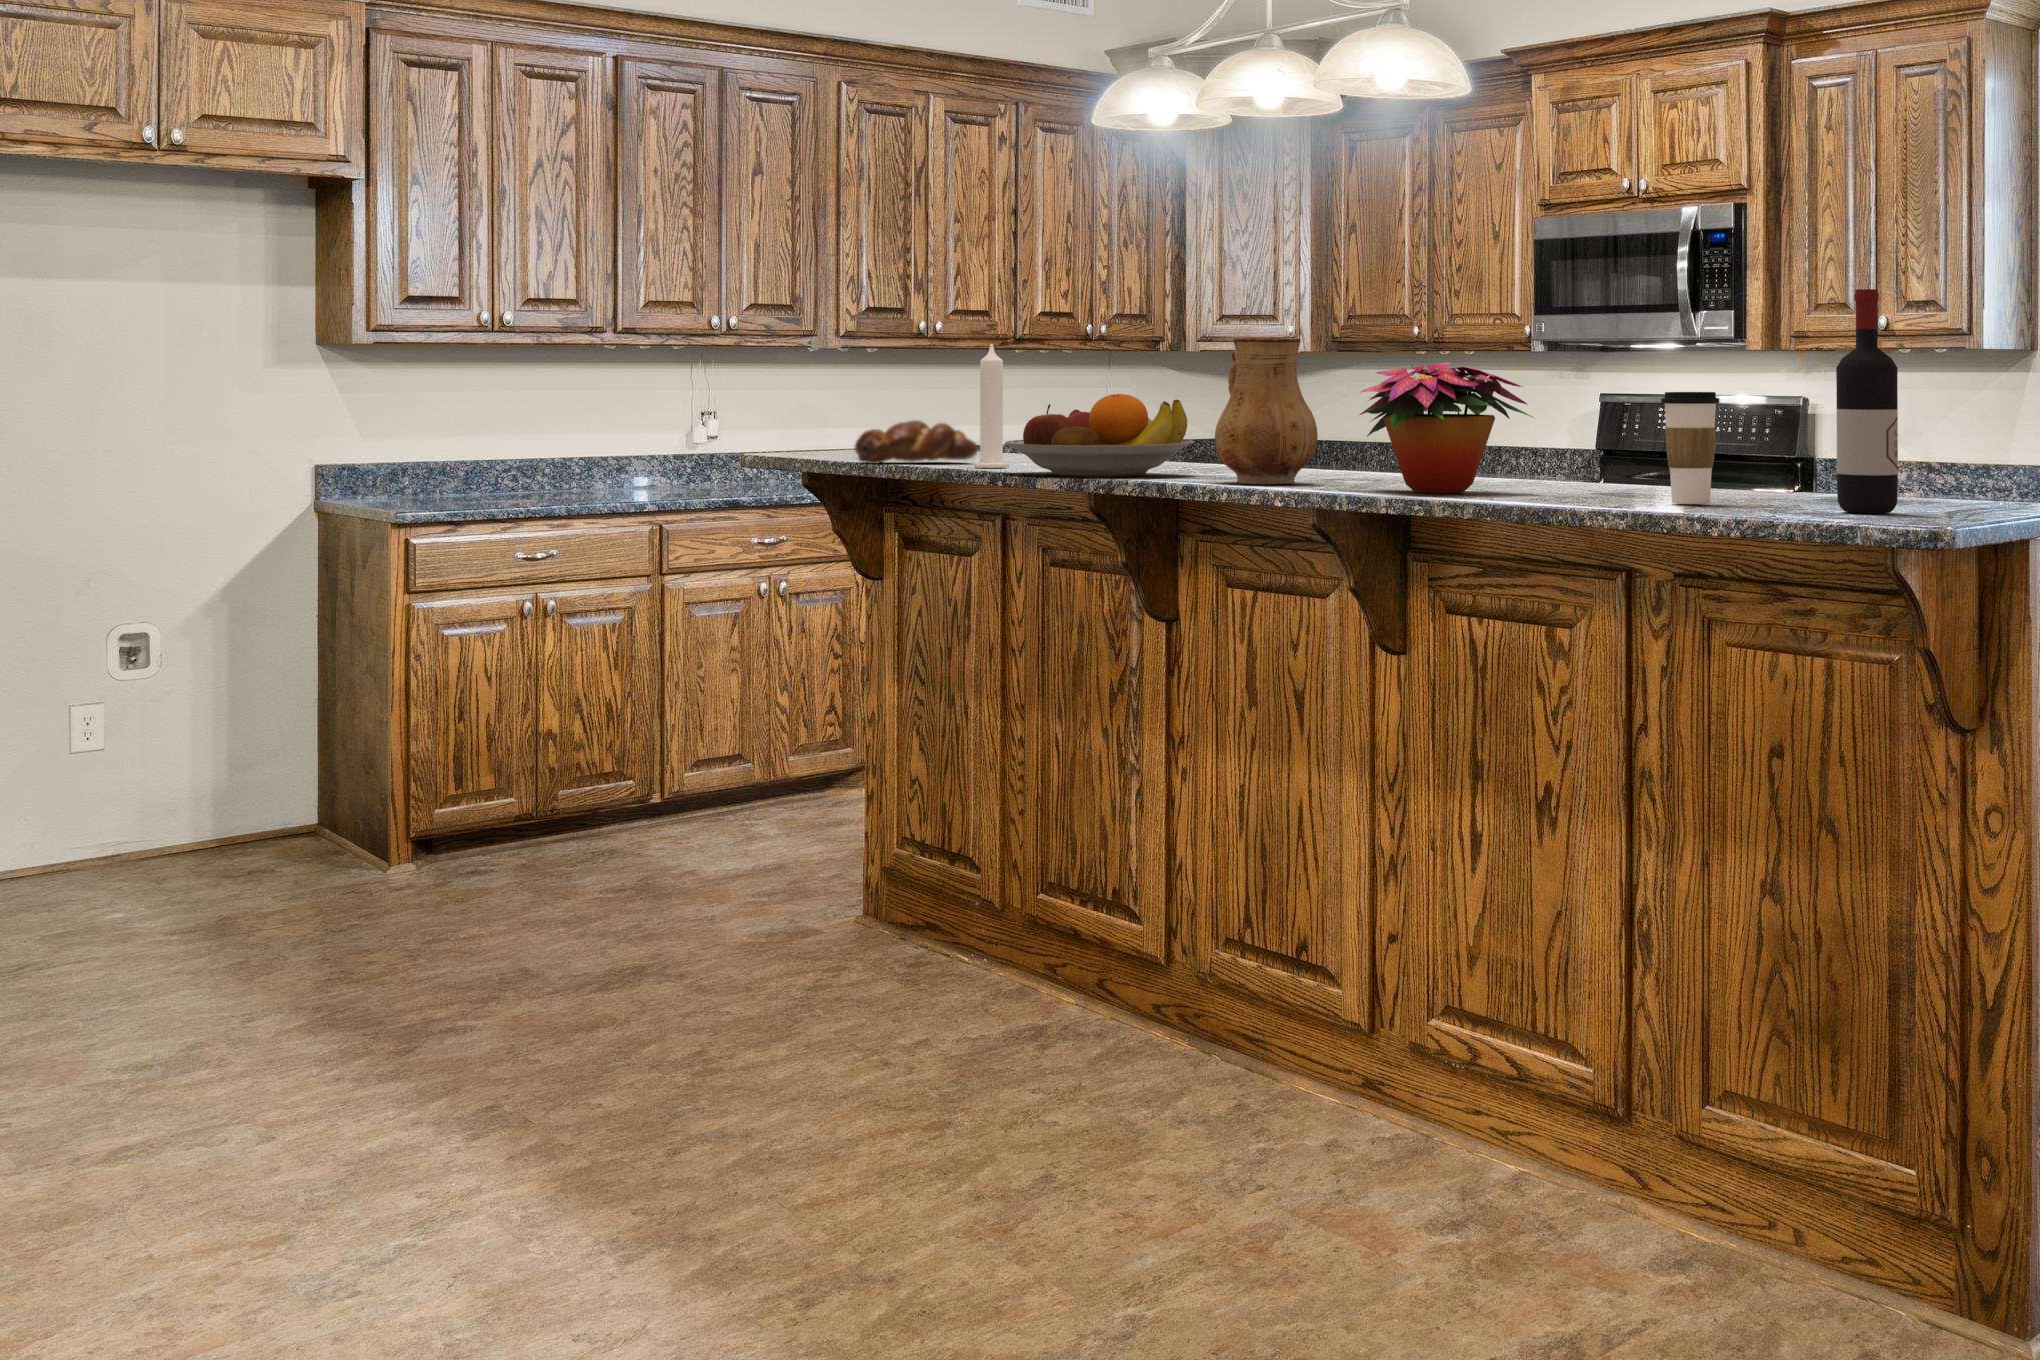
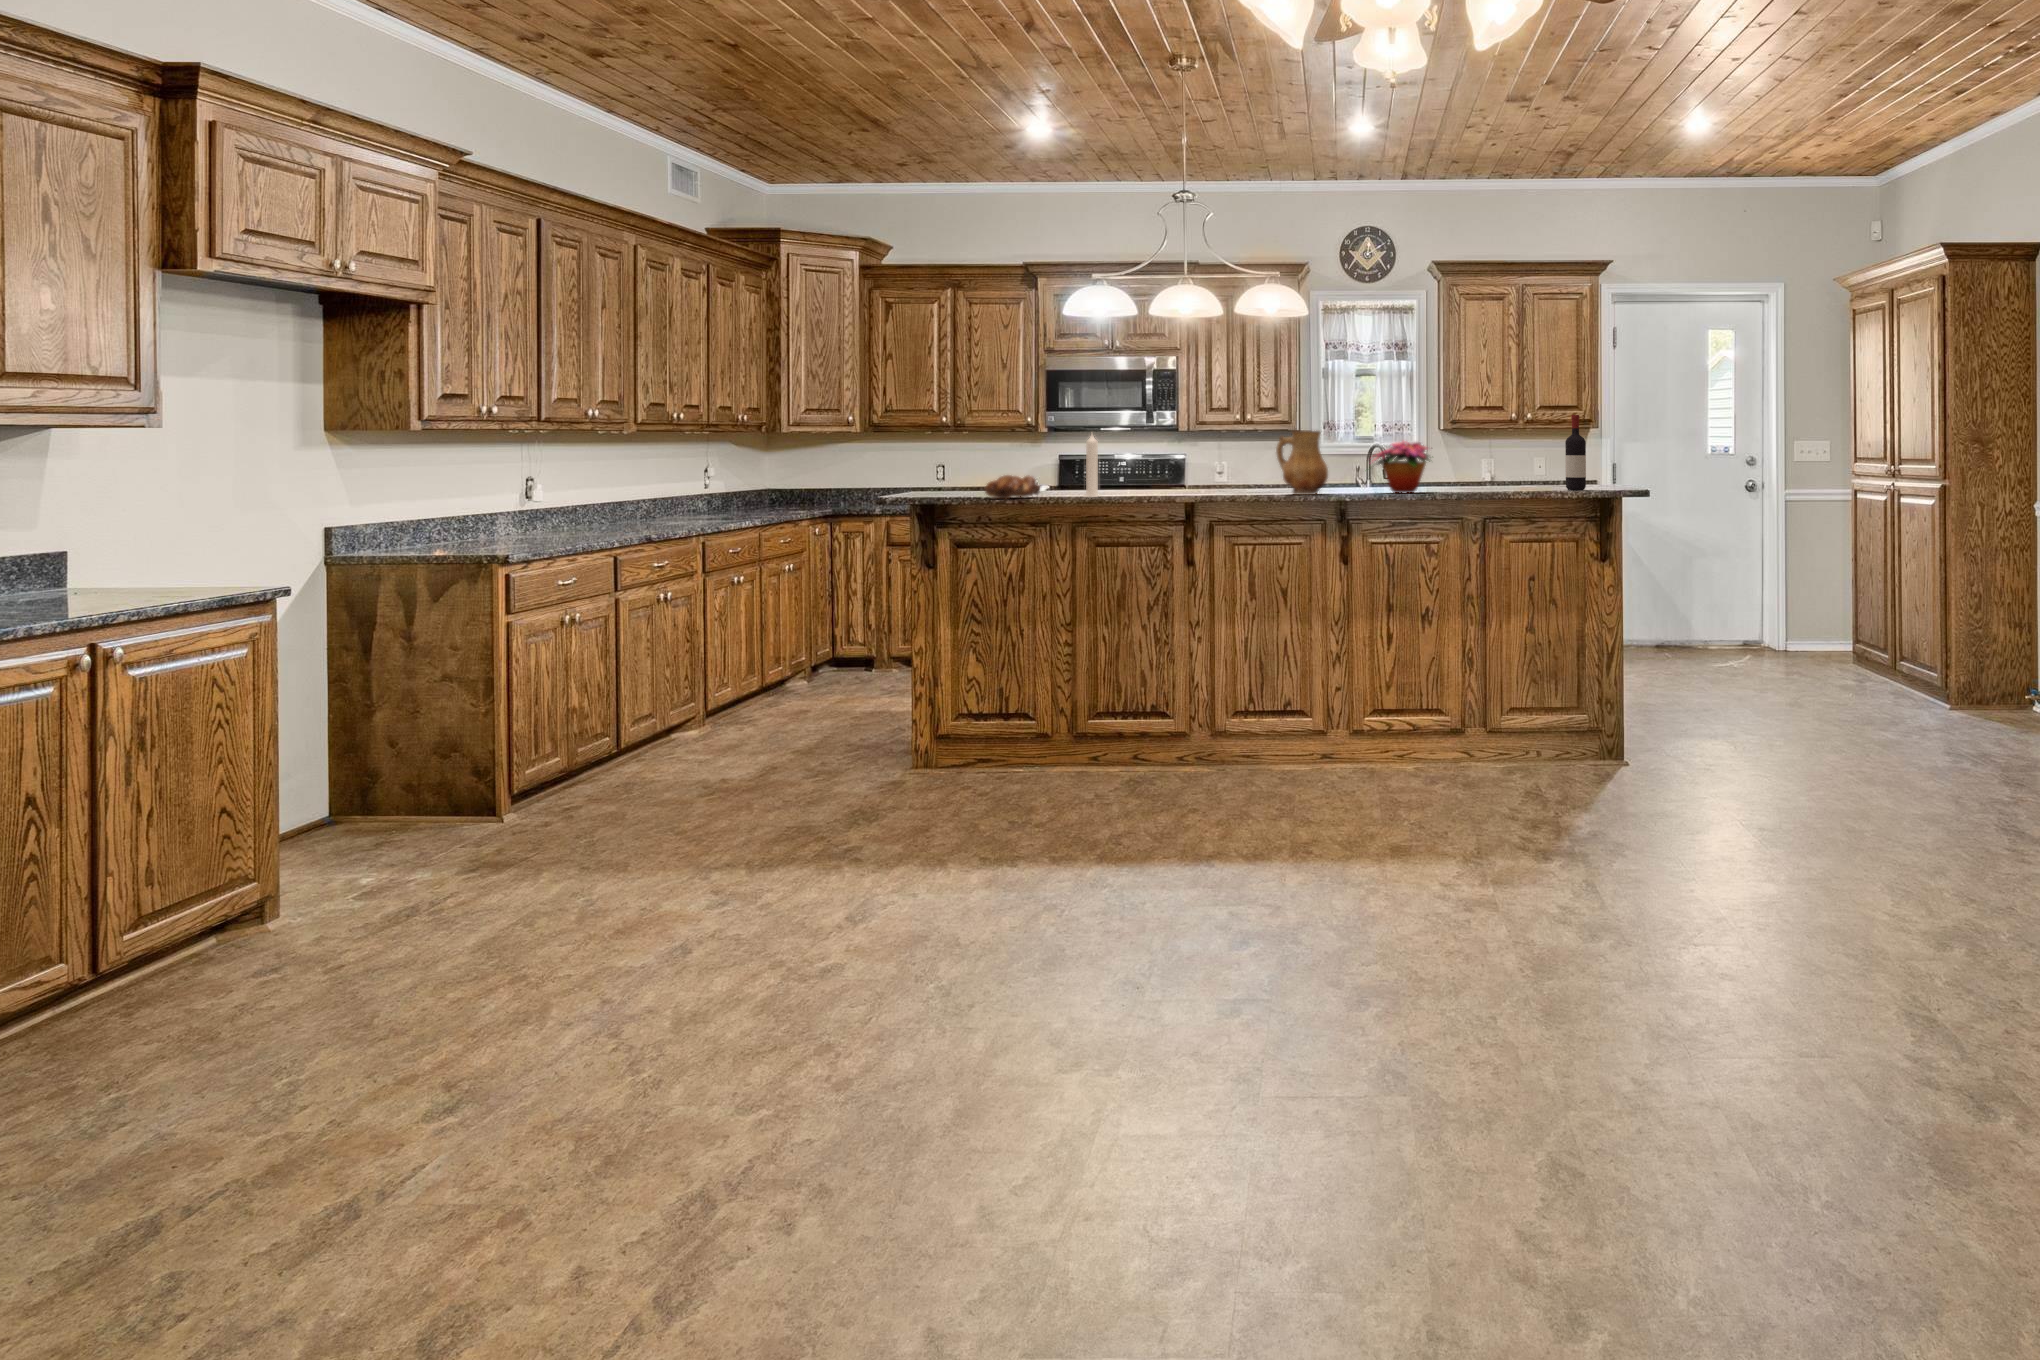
coffee cup: present [1661,392,1719,504] -> none [1500,451,1521,491]
fruit bowl: present [1005,394,1193,477] -> none [1149,457,1240,497]

